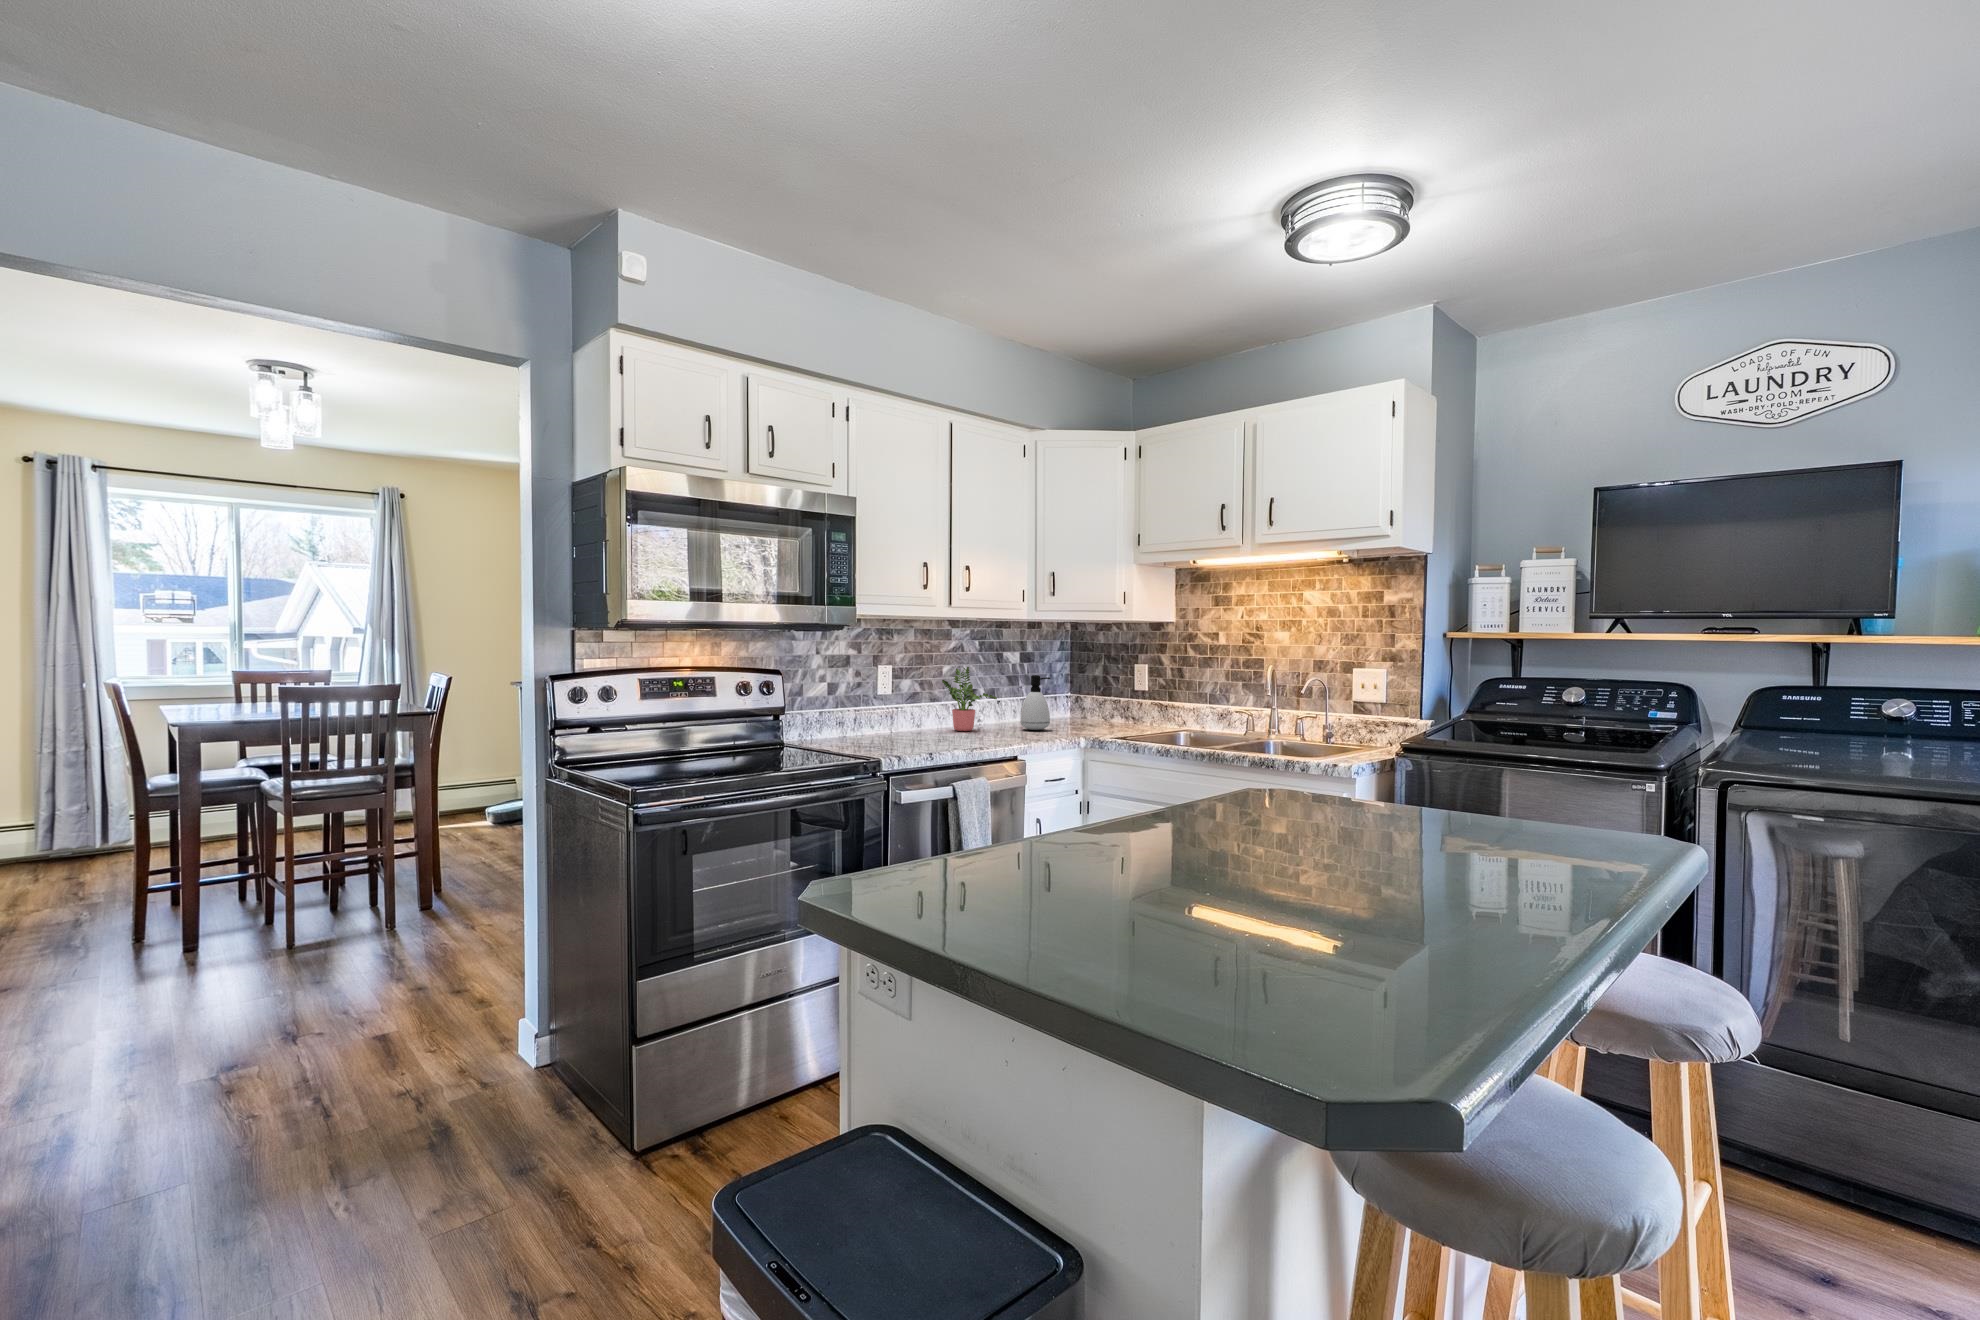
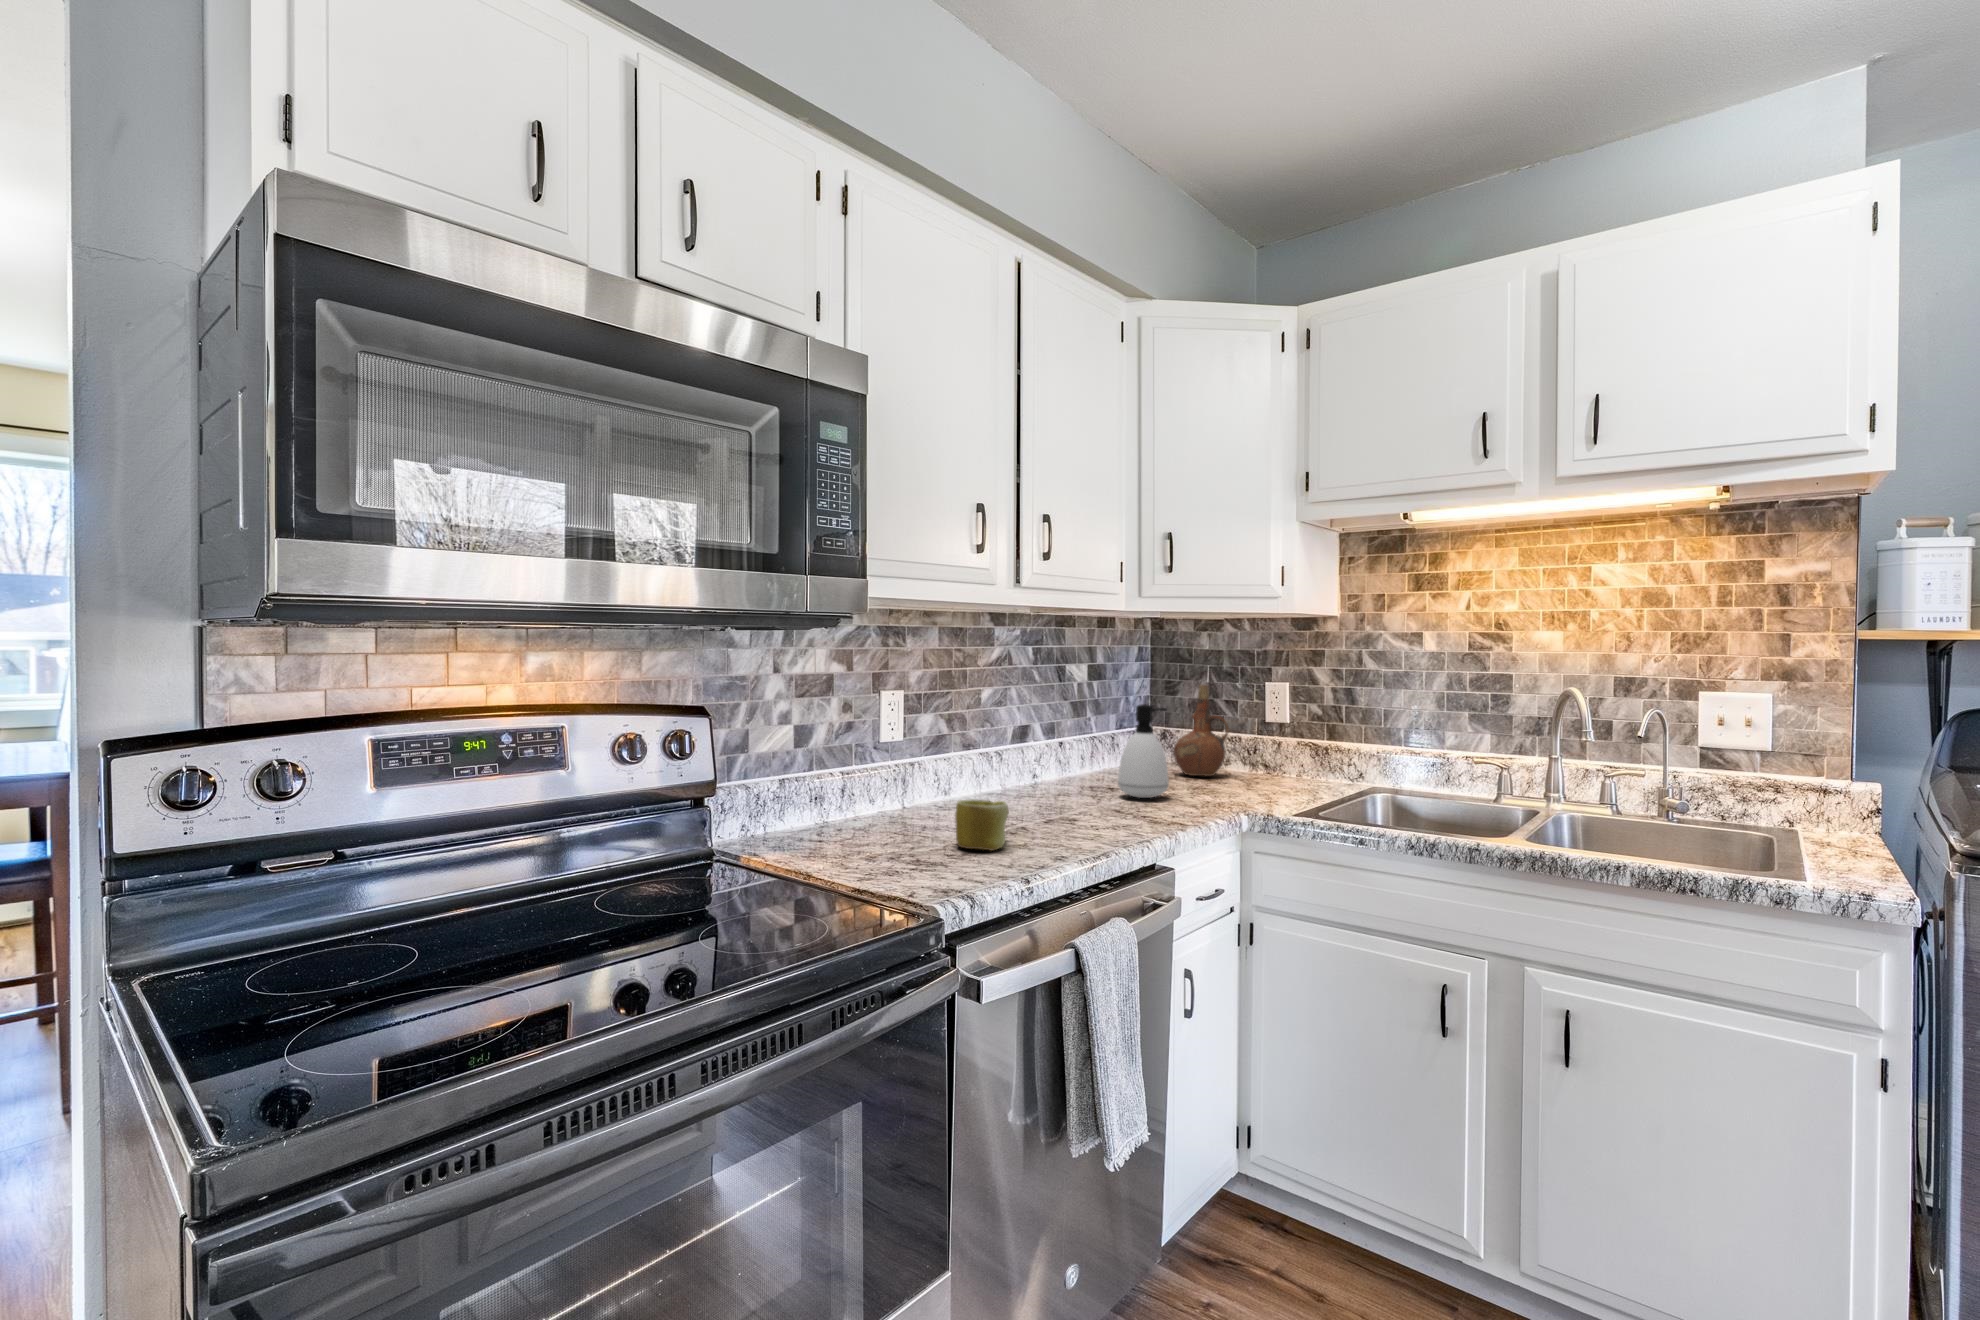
ceramic pitcher: none [1071,665,1105,722] -> present [1174,685,1229,776]
potted plant: present [942,667,997,731] -> none [993,691,1085,804]
mug: none [907,721,937,745] -> present [955,800,1009,851]

